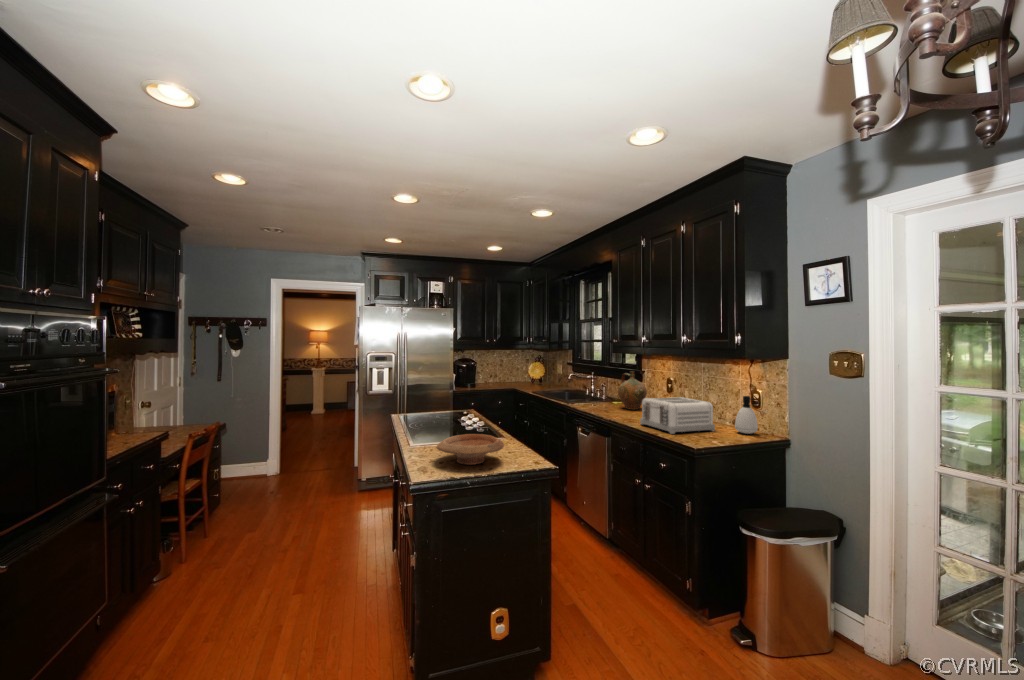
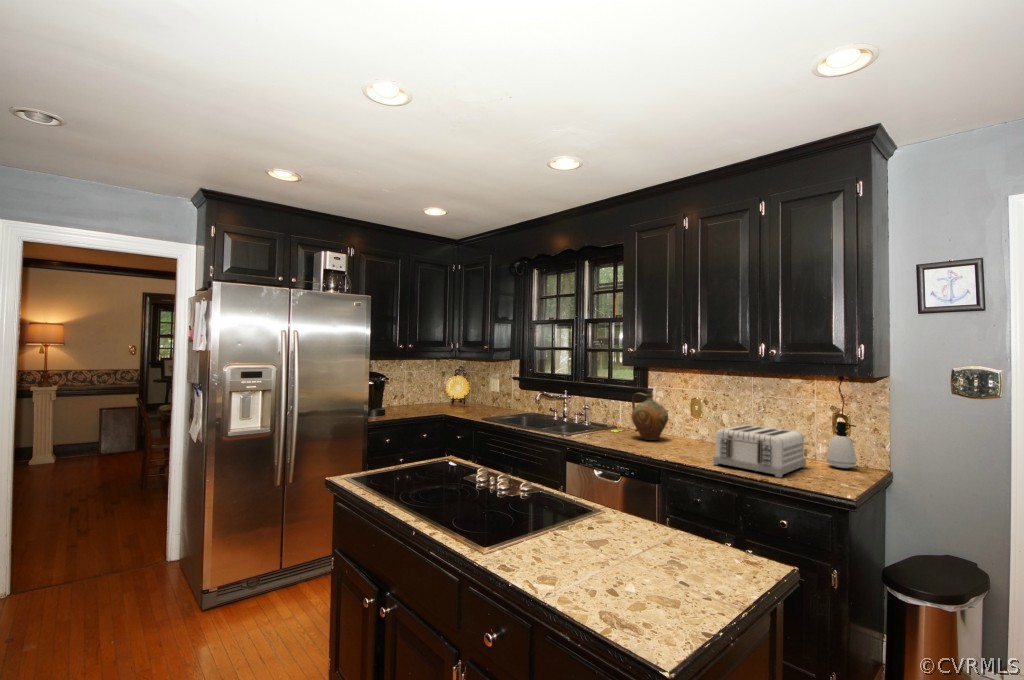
wooden bowl: present [437,434,504,465] -> none [604,522,733,591]

